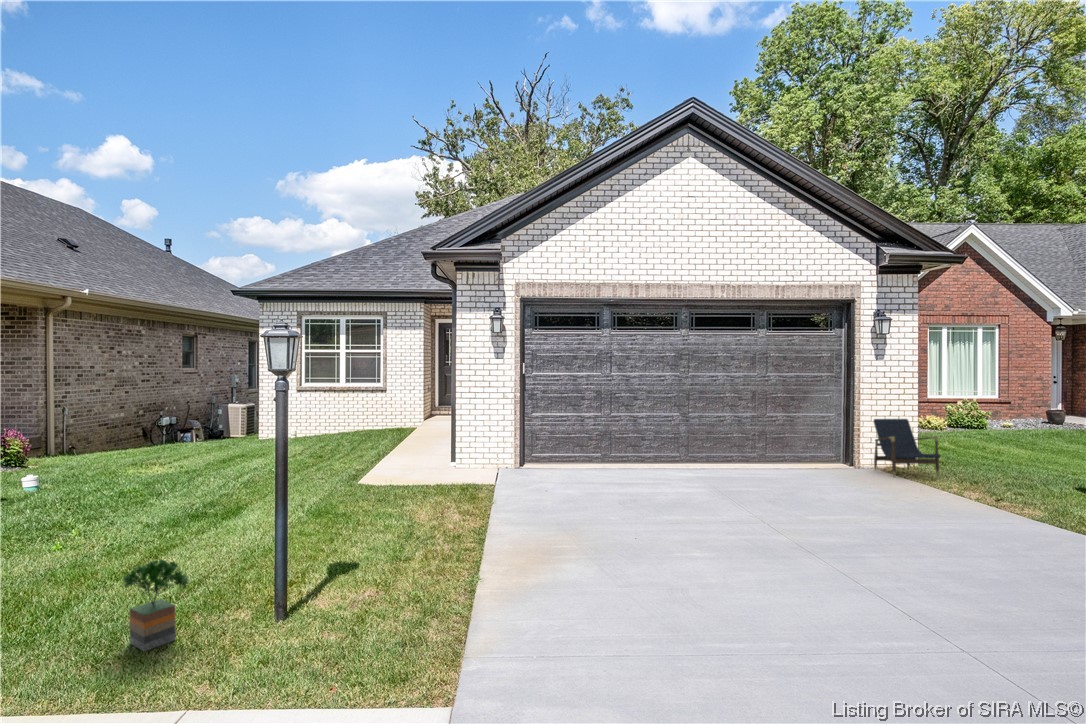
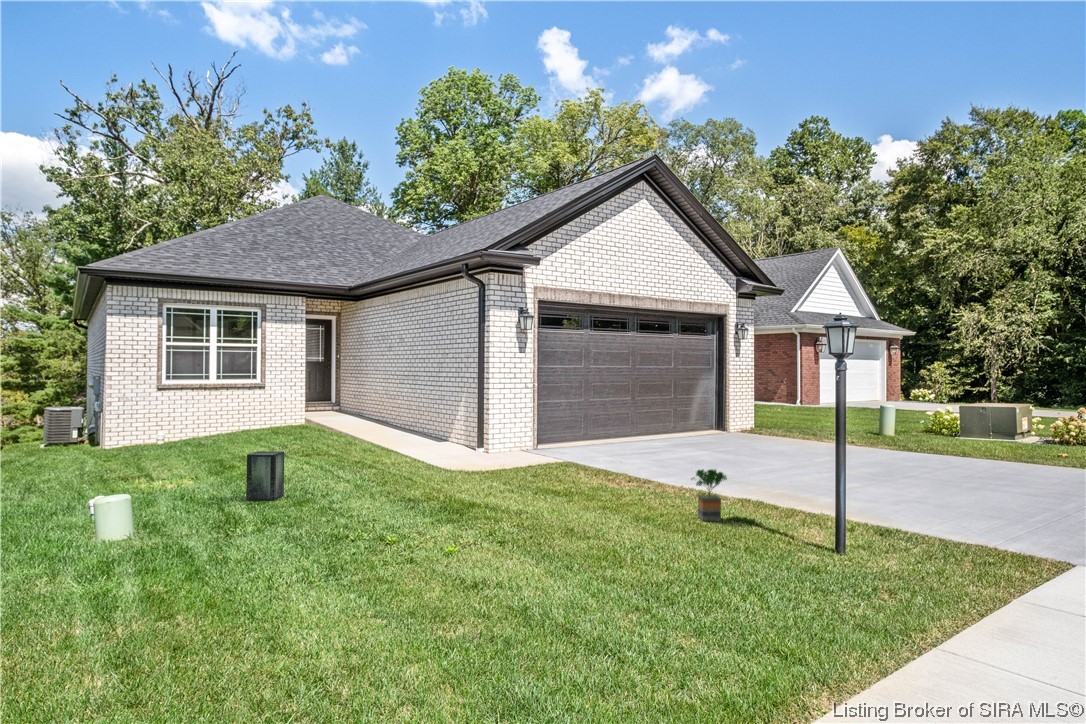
lounge chair: present [874,419,940,477] -> none [736,398,780,436]
storage box: none [39,459,80,509] -> present [246,451,284,501]

